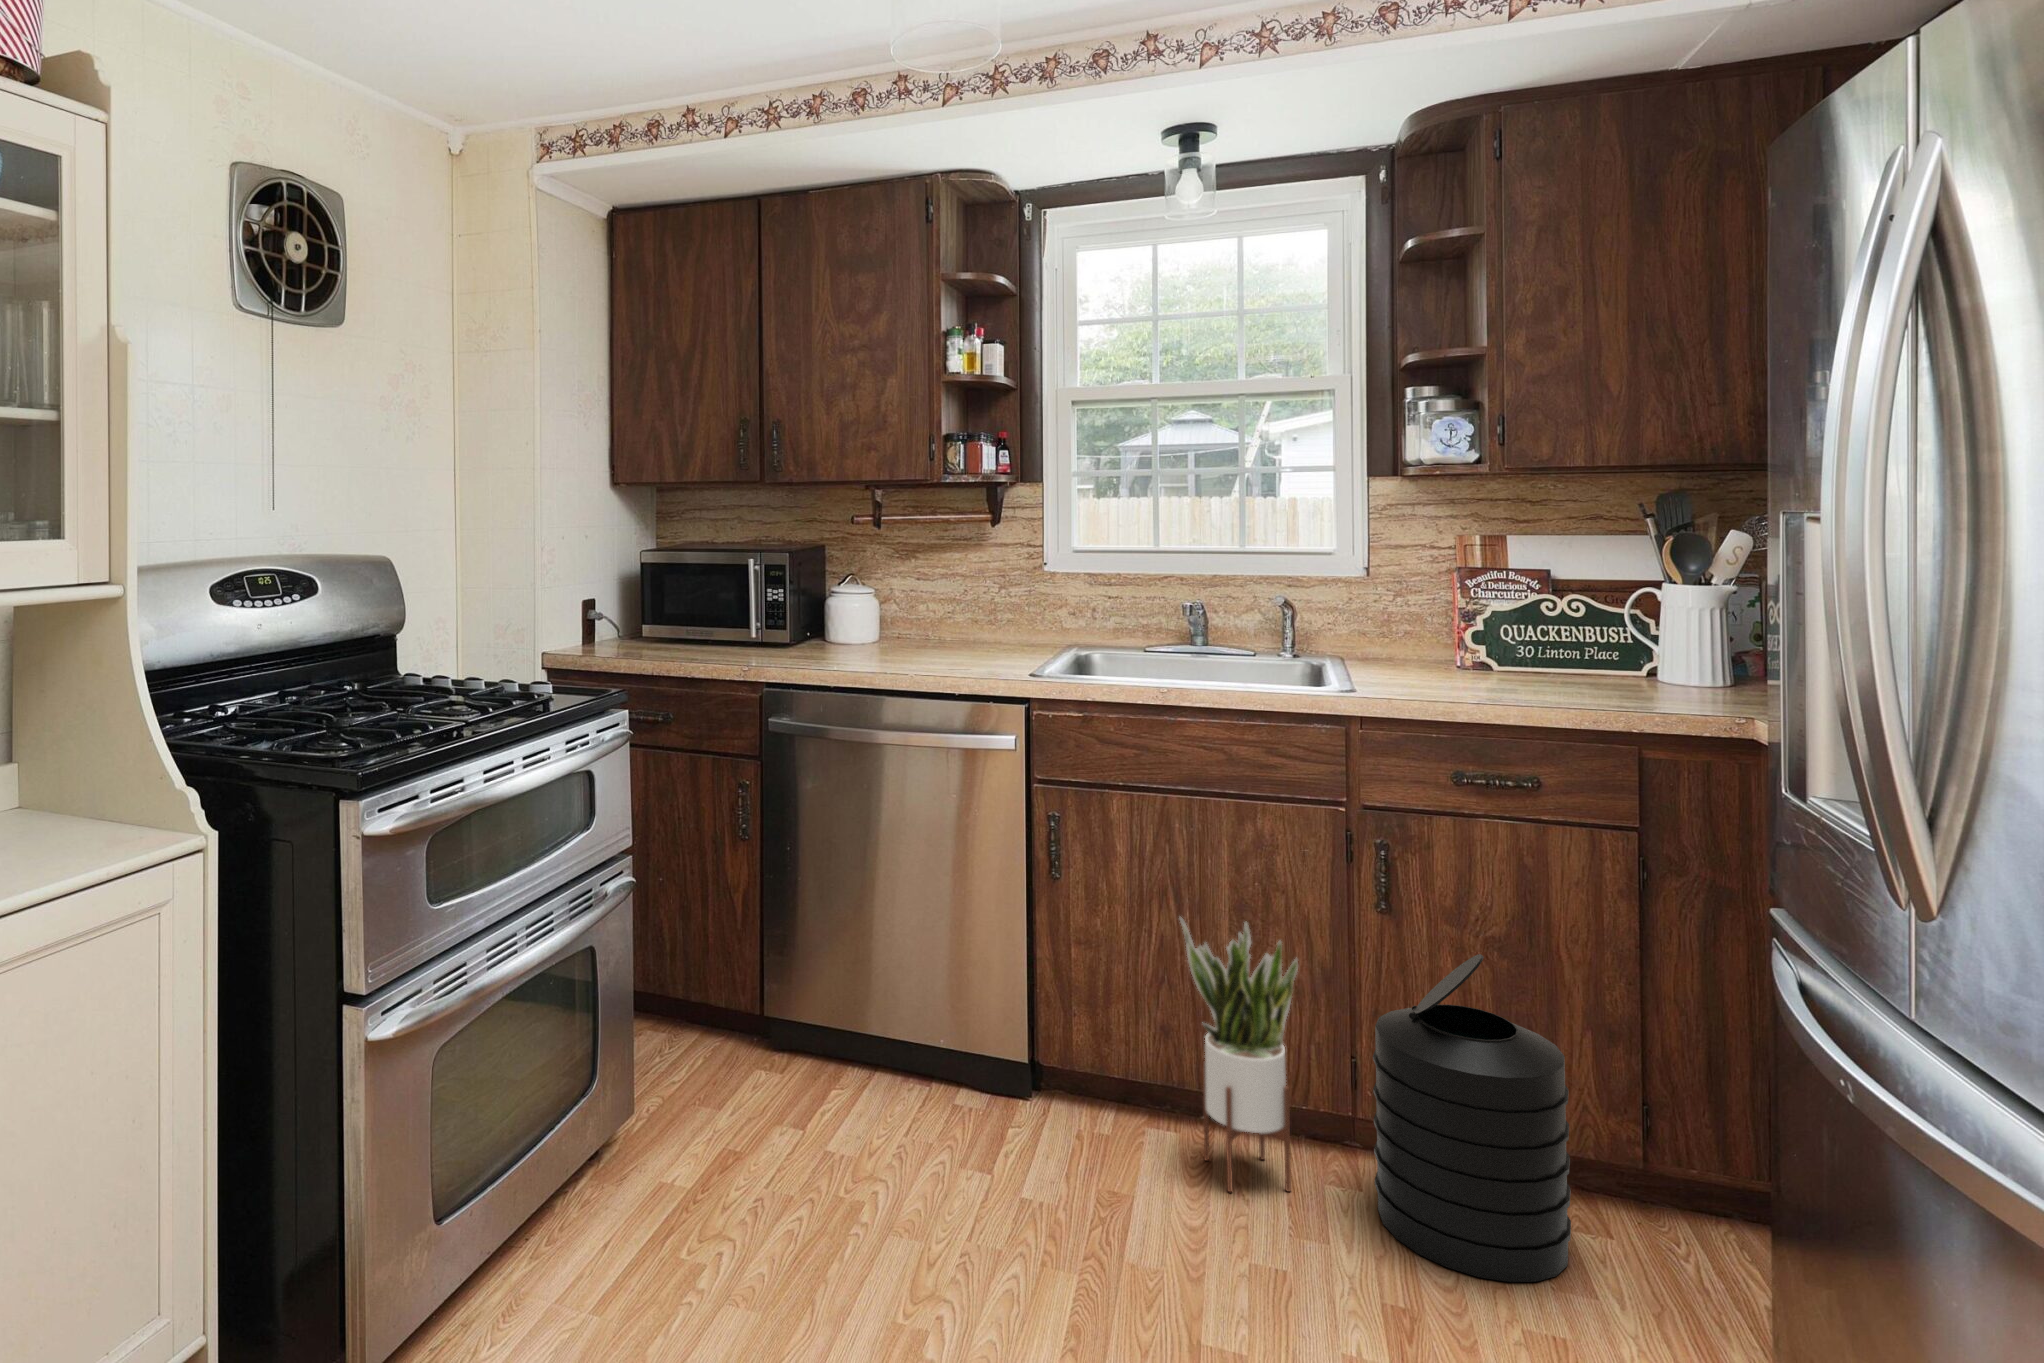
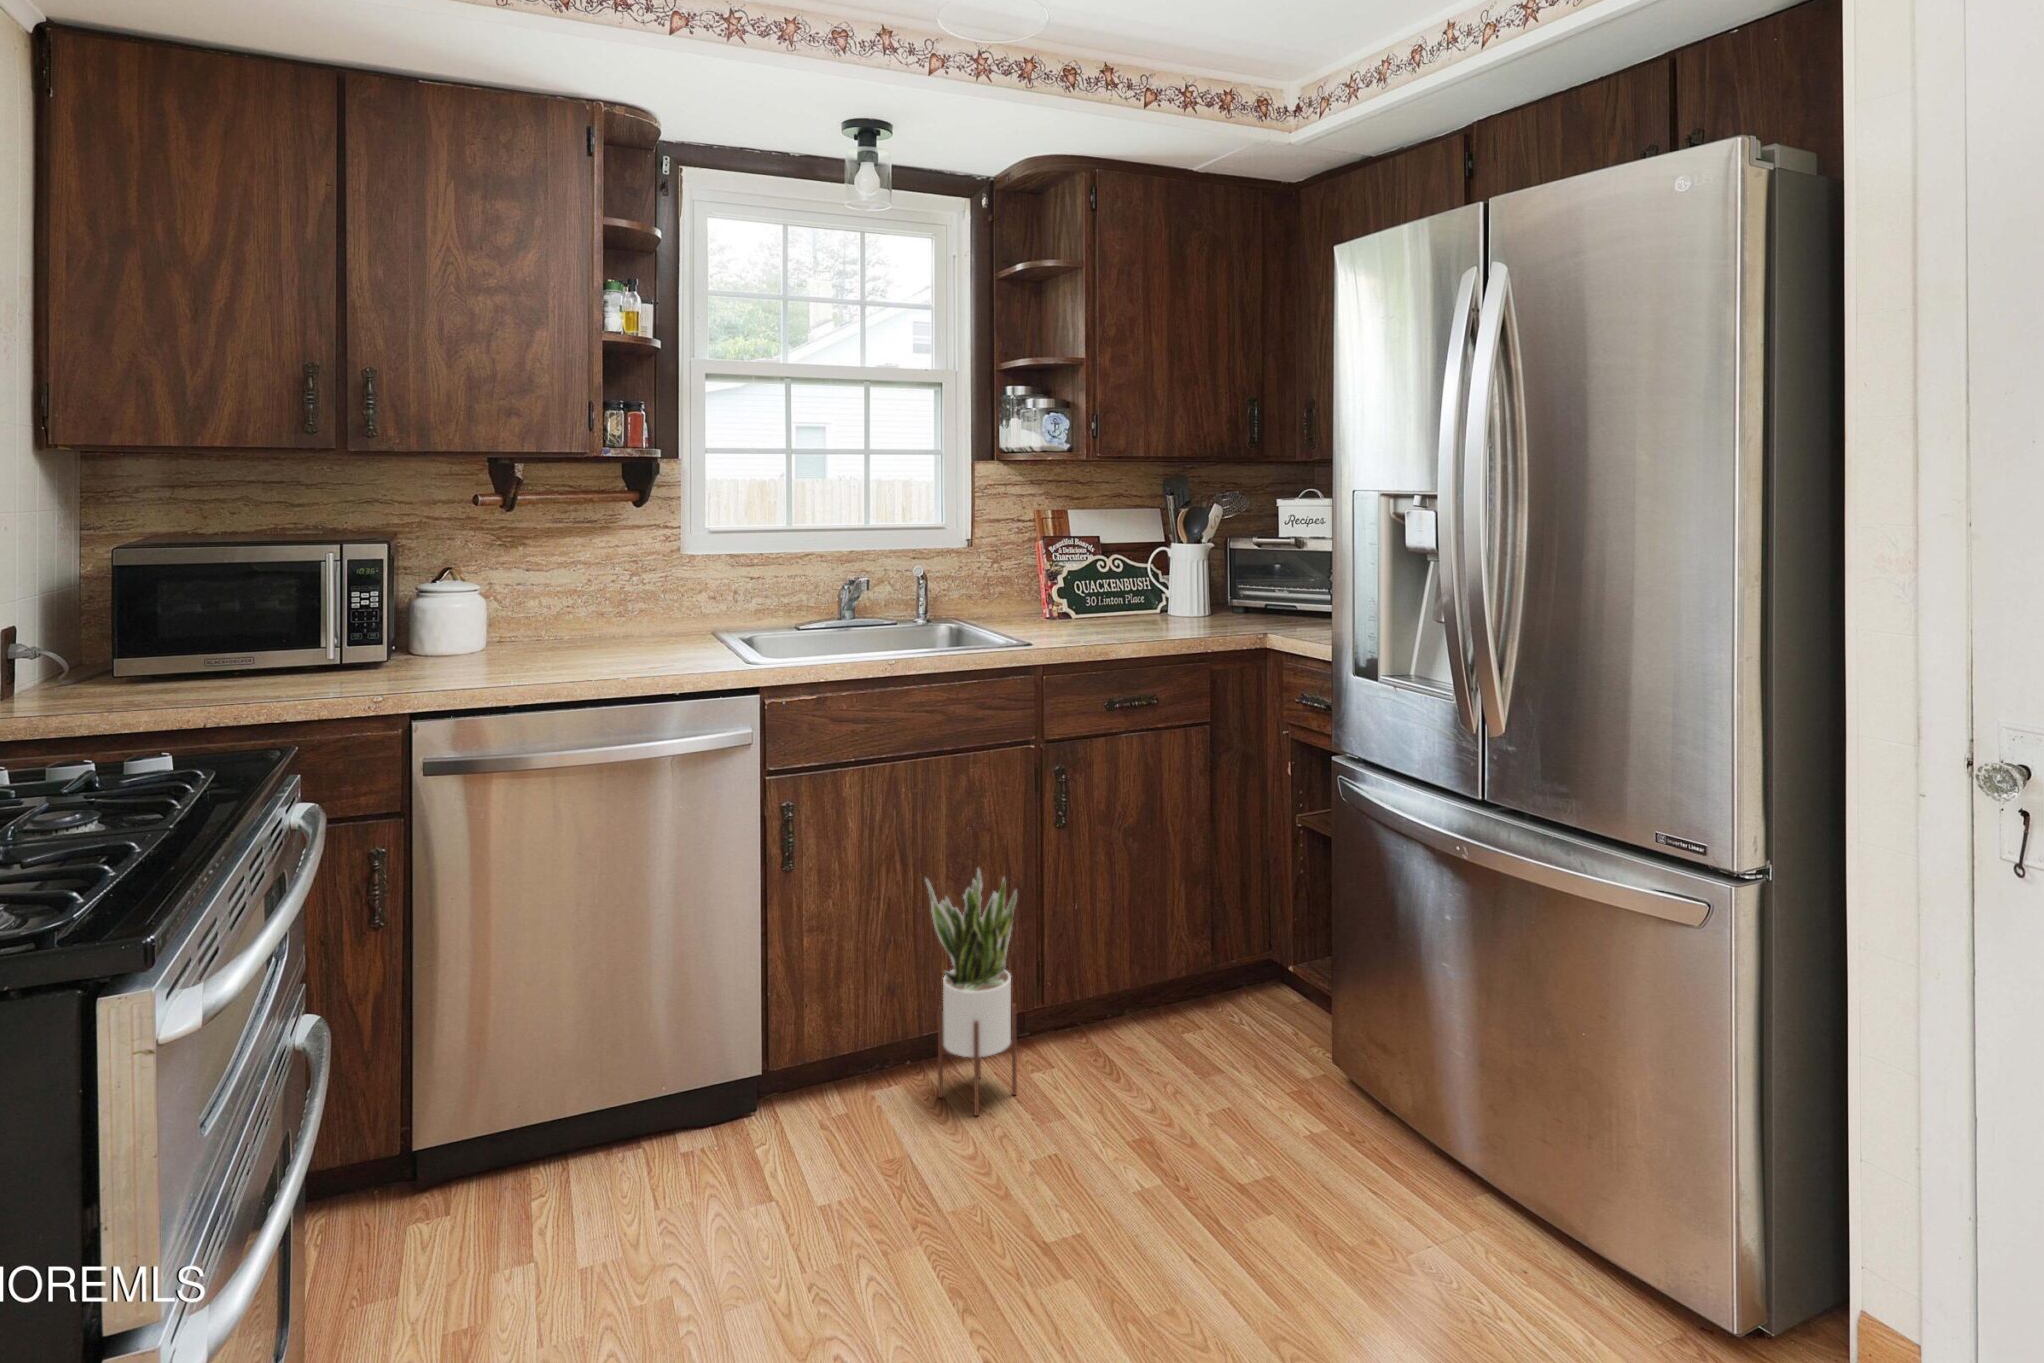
trash can: present [1373,954,1571,1282] -> none [1074,849,1207,1102]

